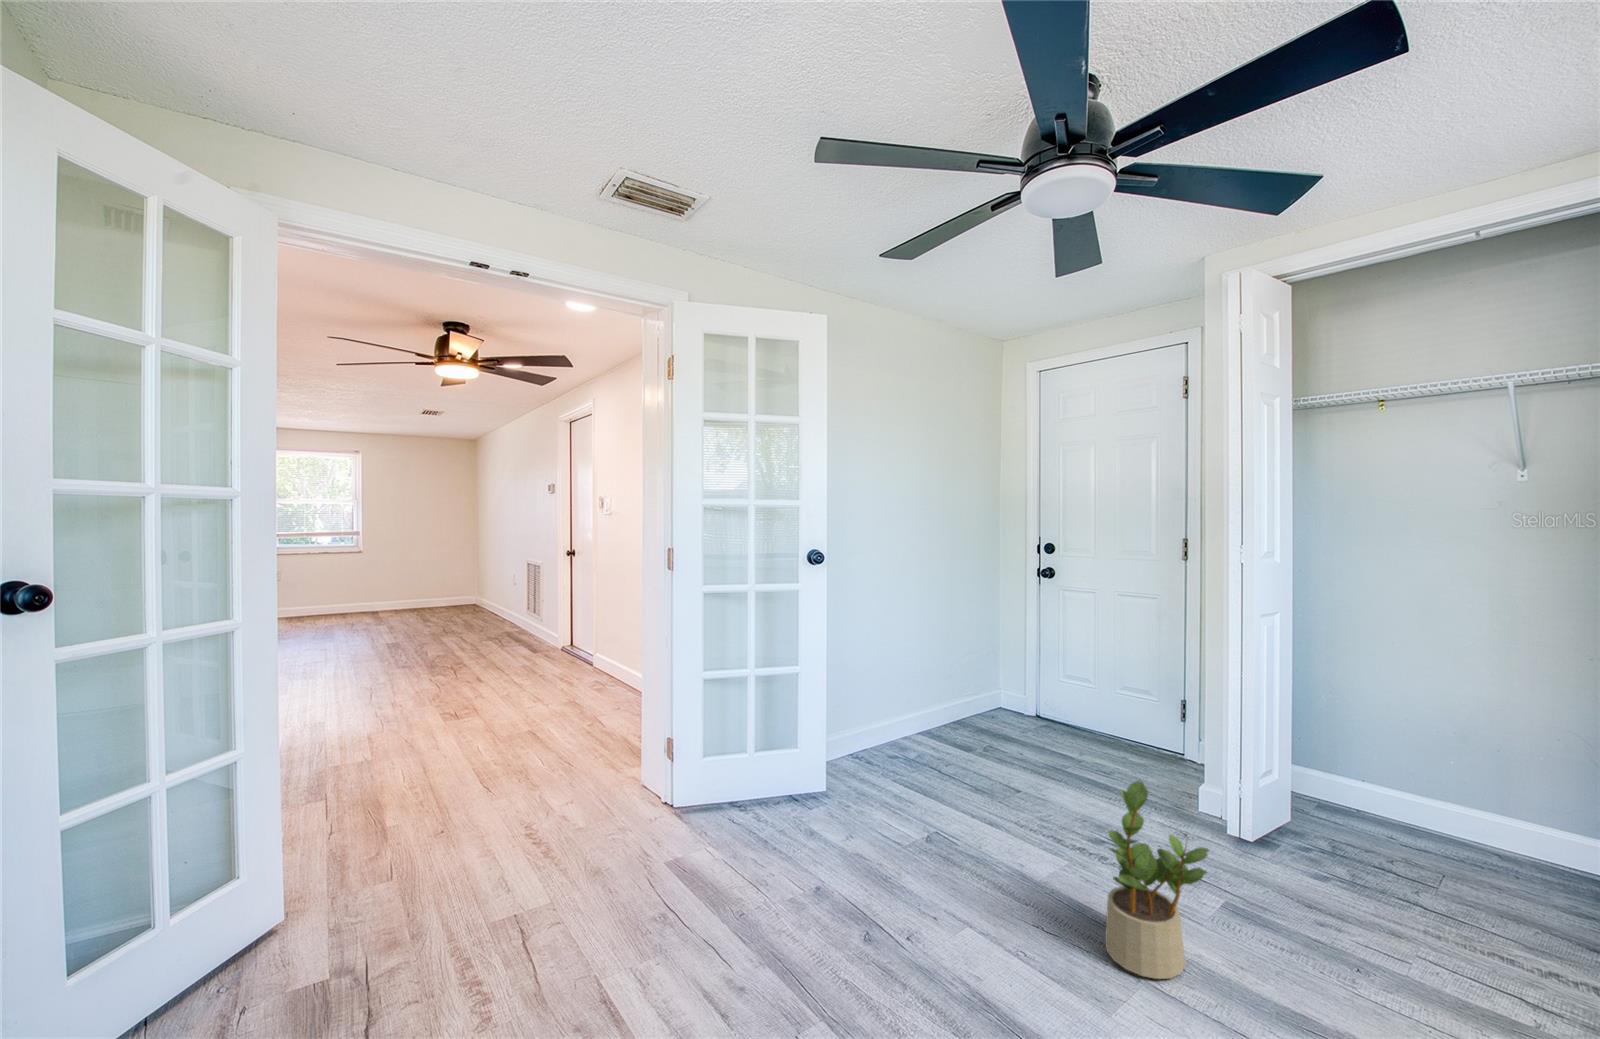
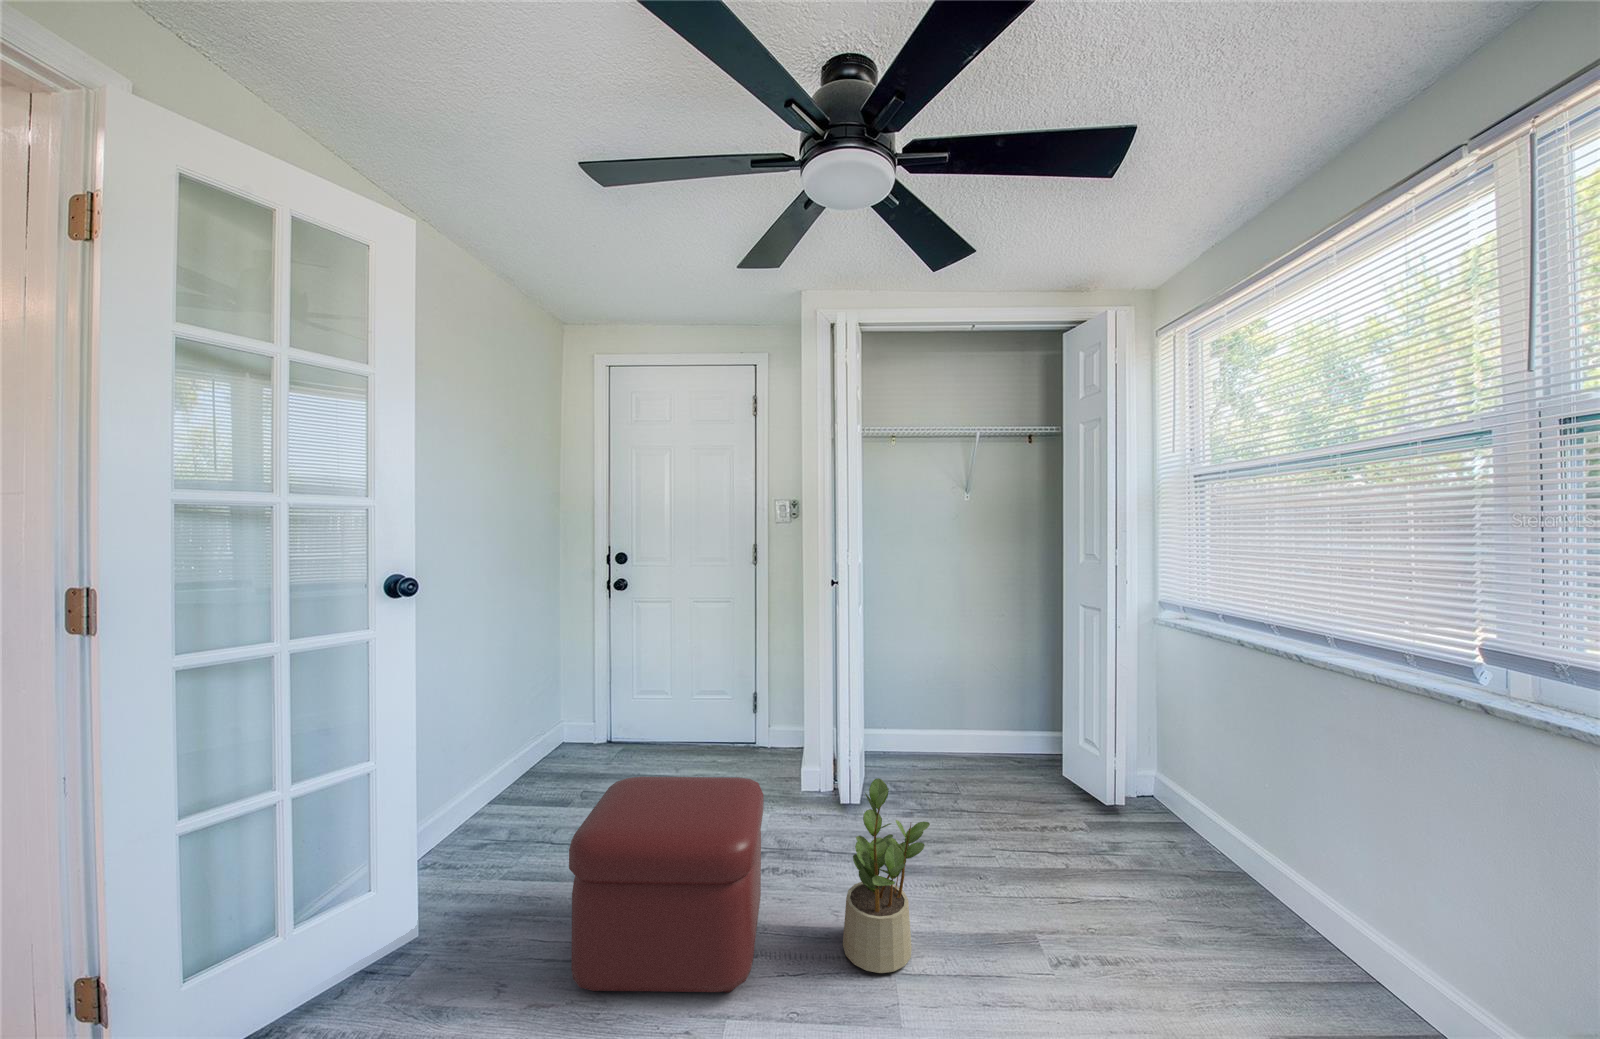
ottoman: none [882,726,1060,913] -> present [569,777,764,993]

